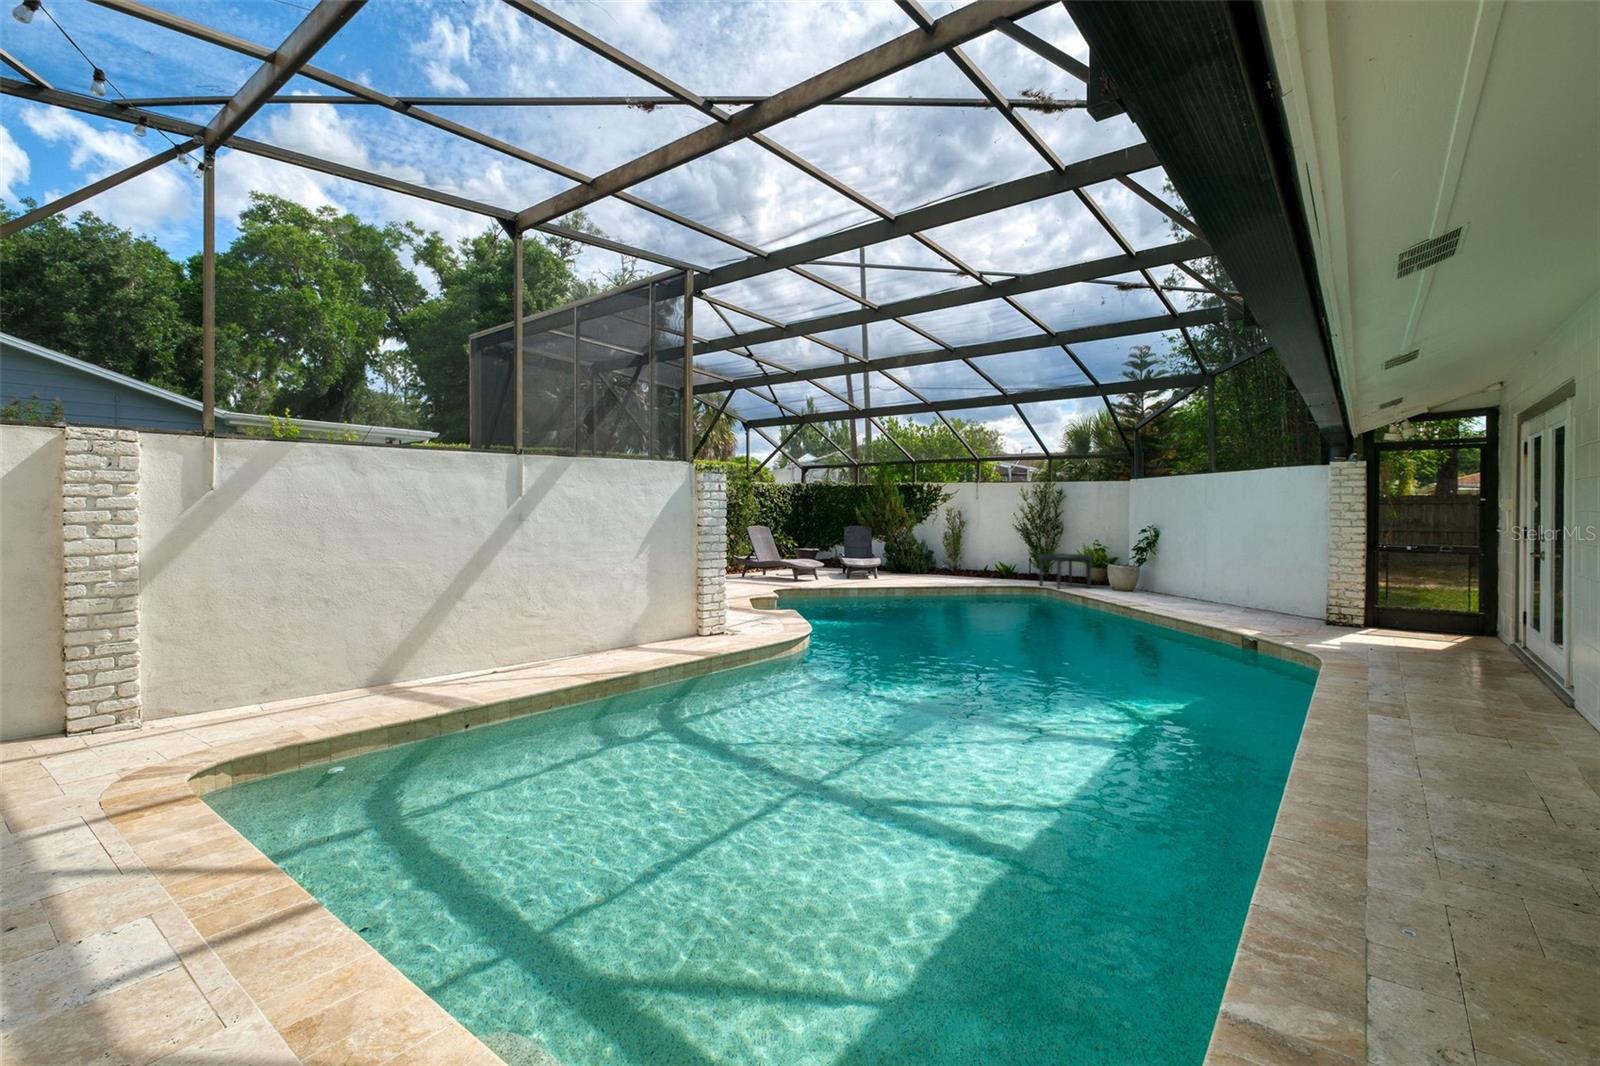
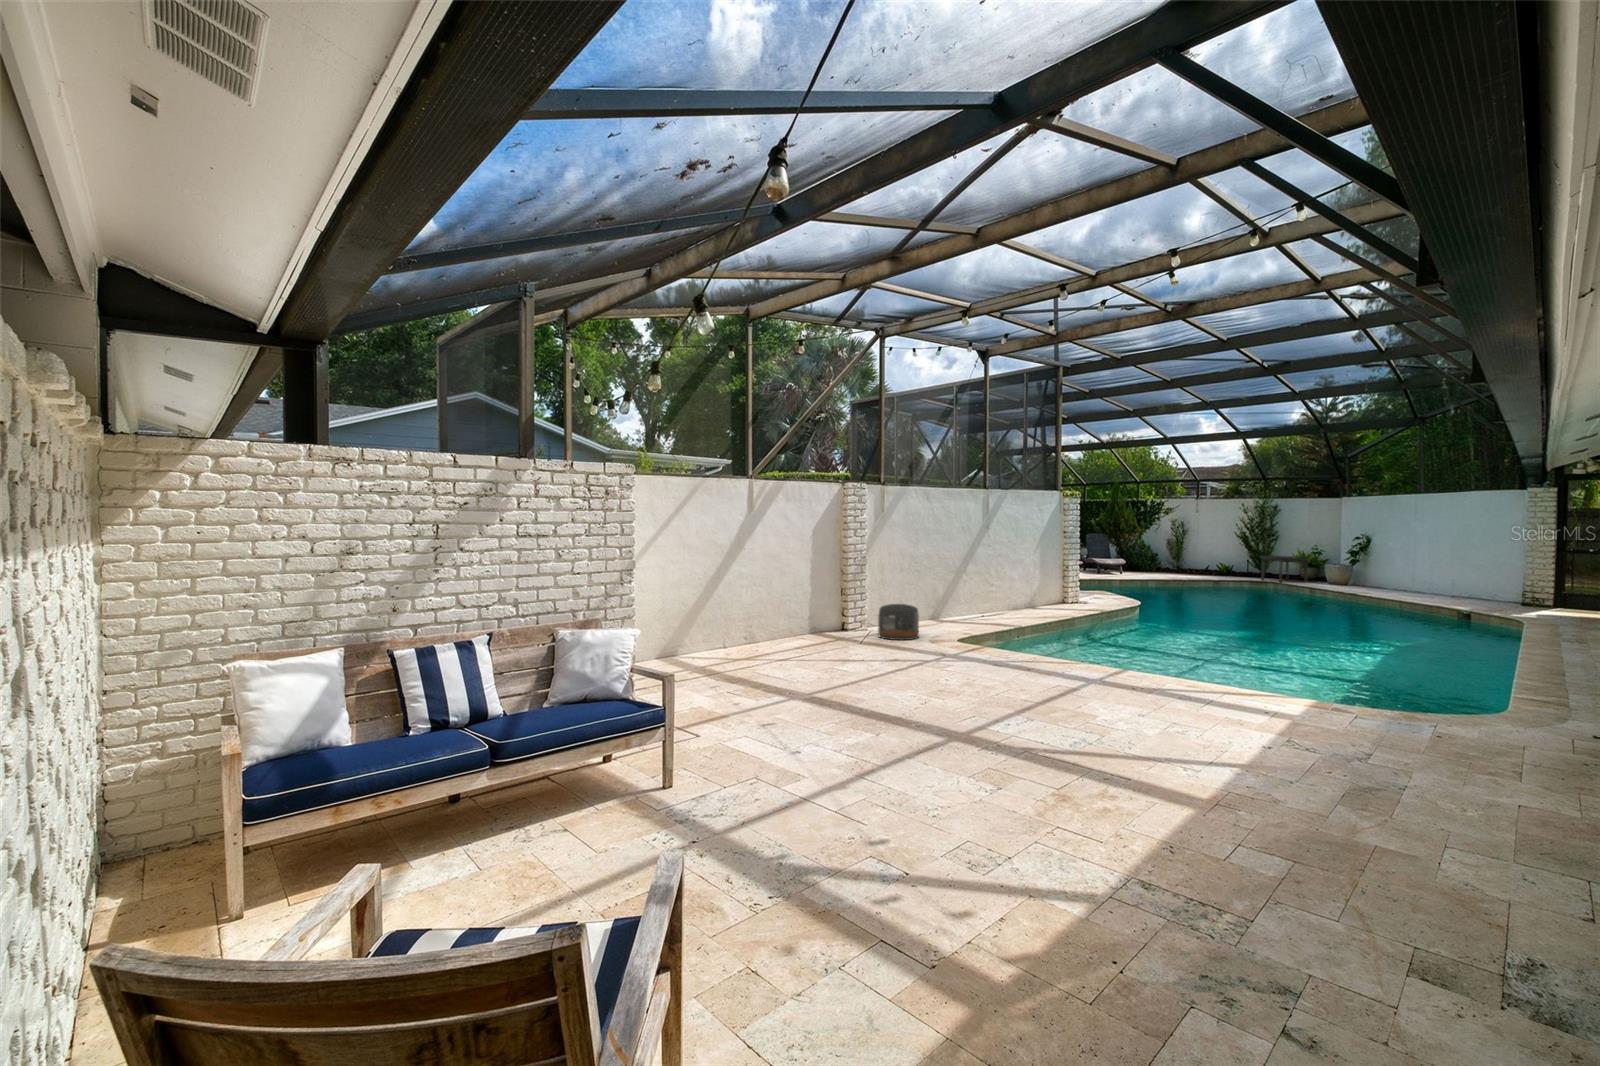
pouf: none [61,682,179,771] -> present [878,604,919,640]

